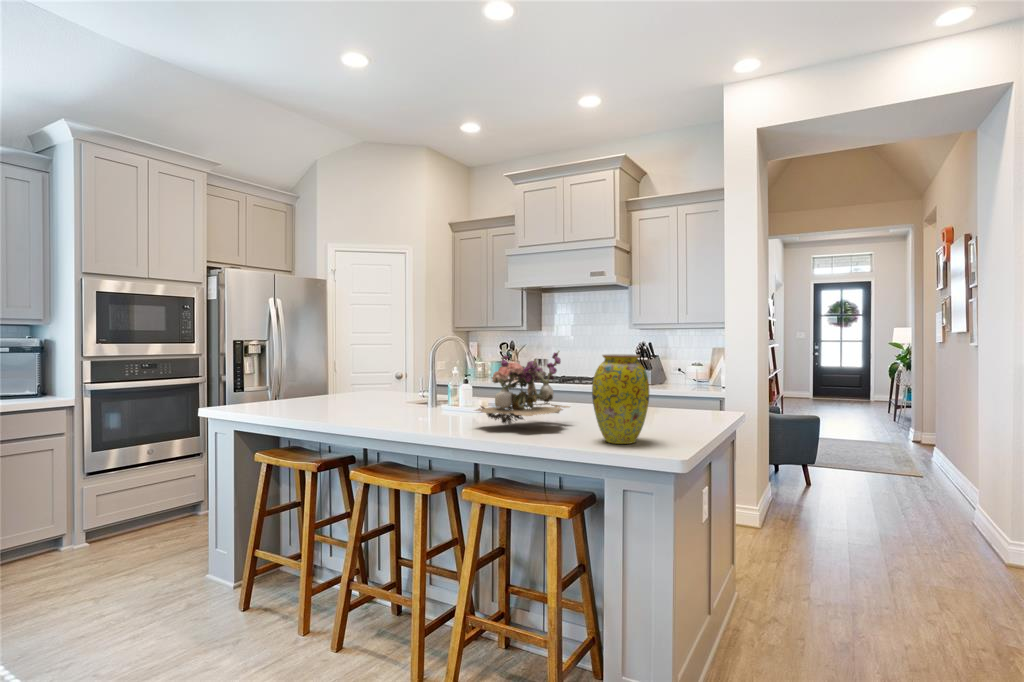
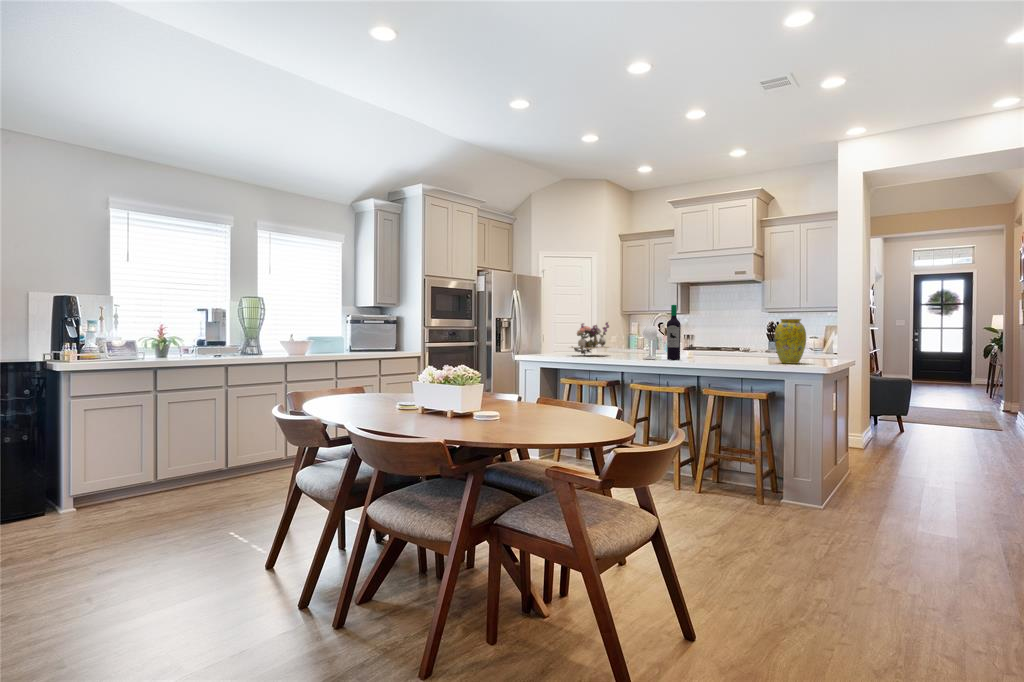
wine bottle: none [379,324,442,427] -> present [643,305,681,360]
flower arrangement: present [476,351,570,425] -> present [572,322,609,354]

